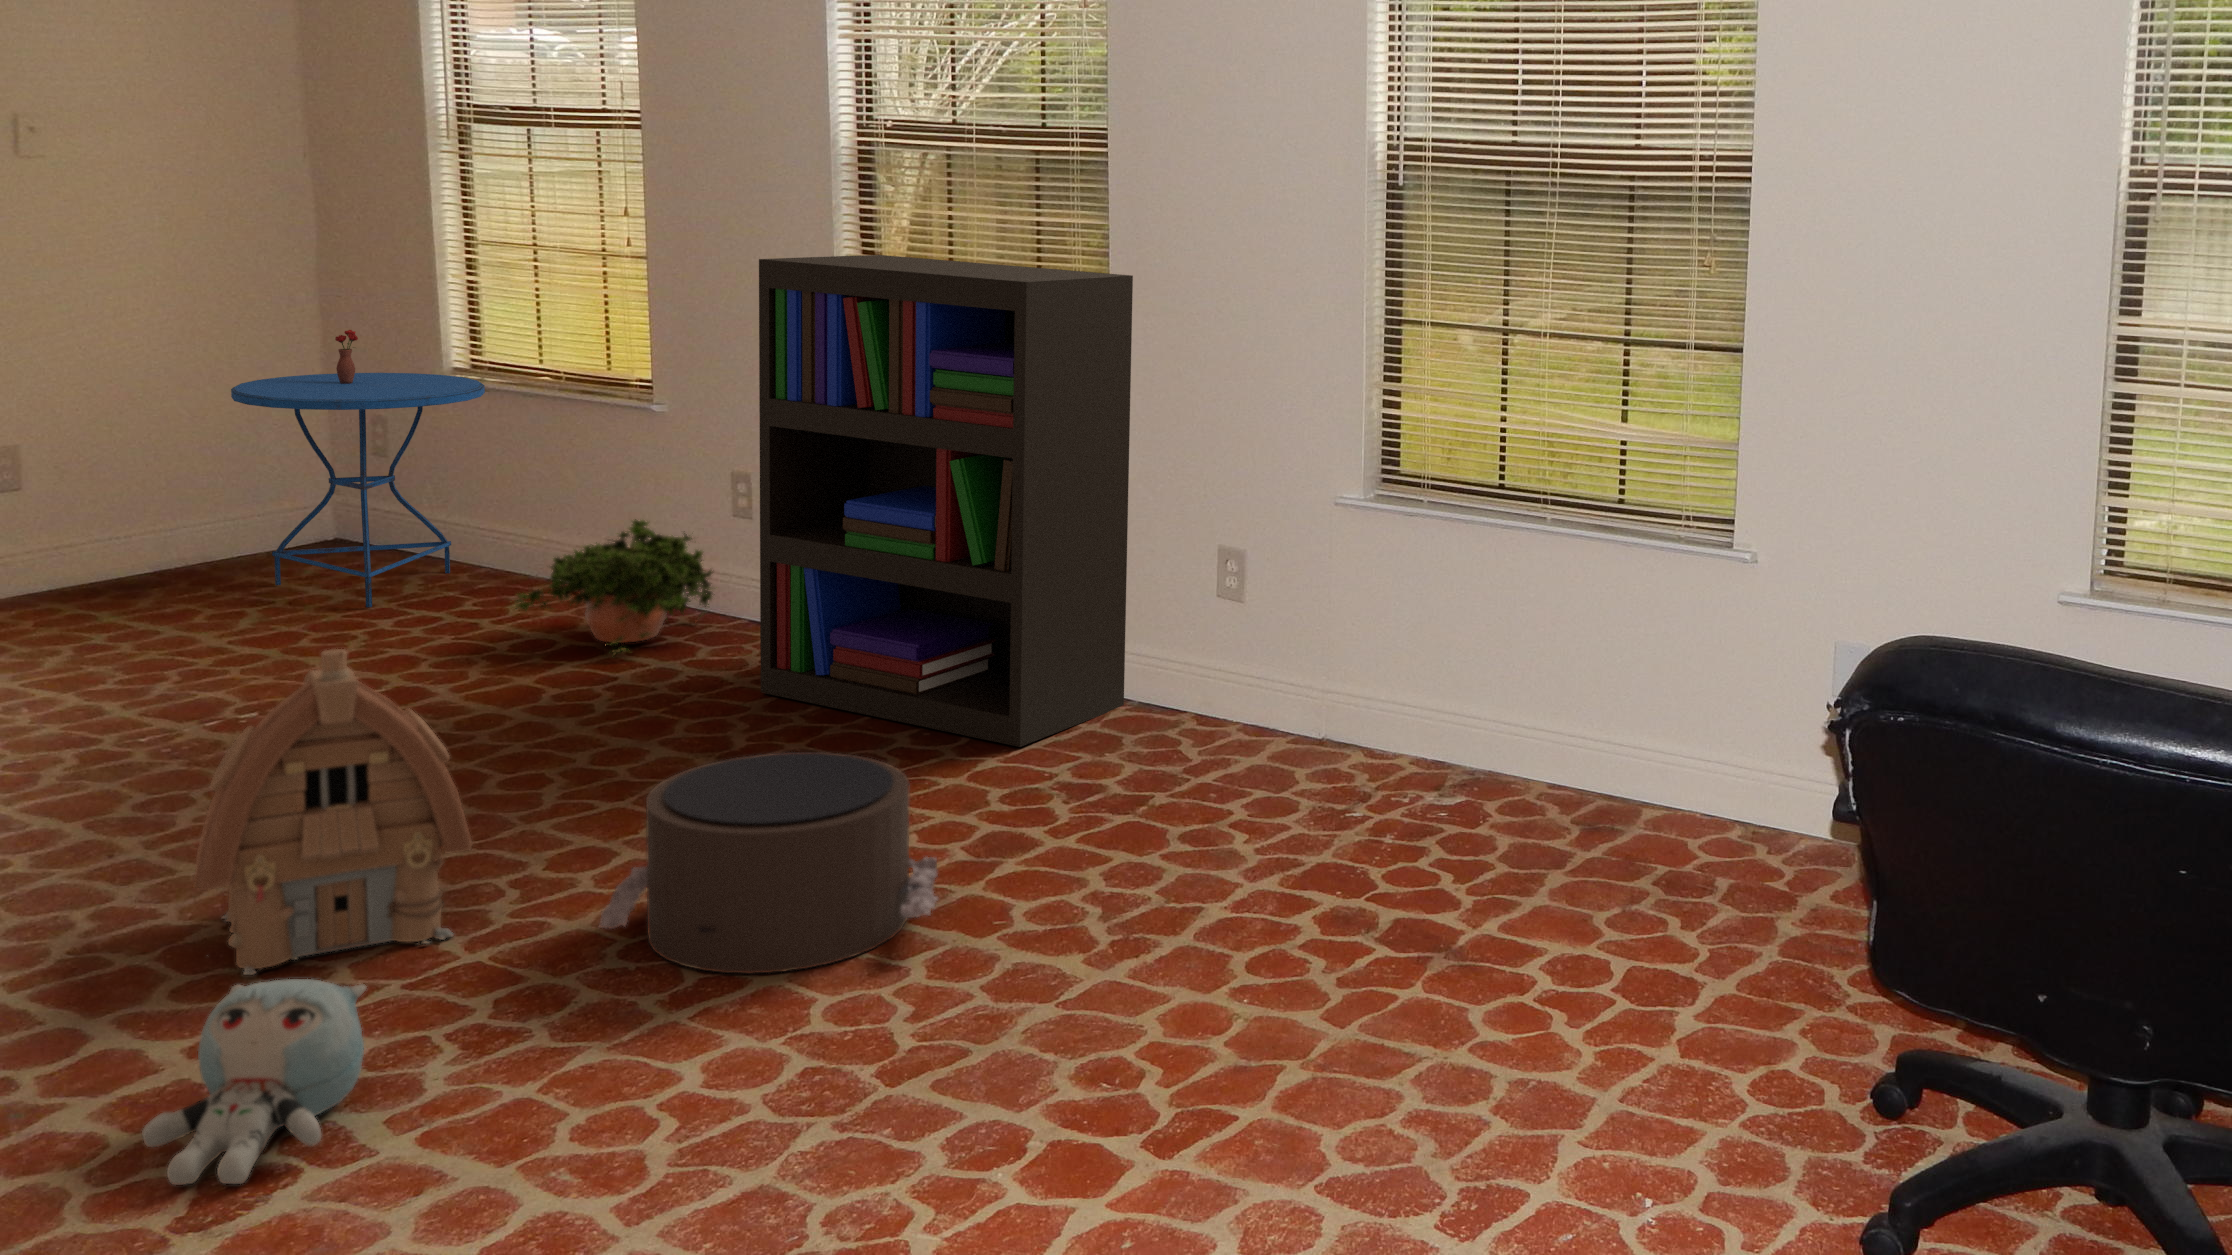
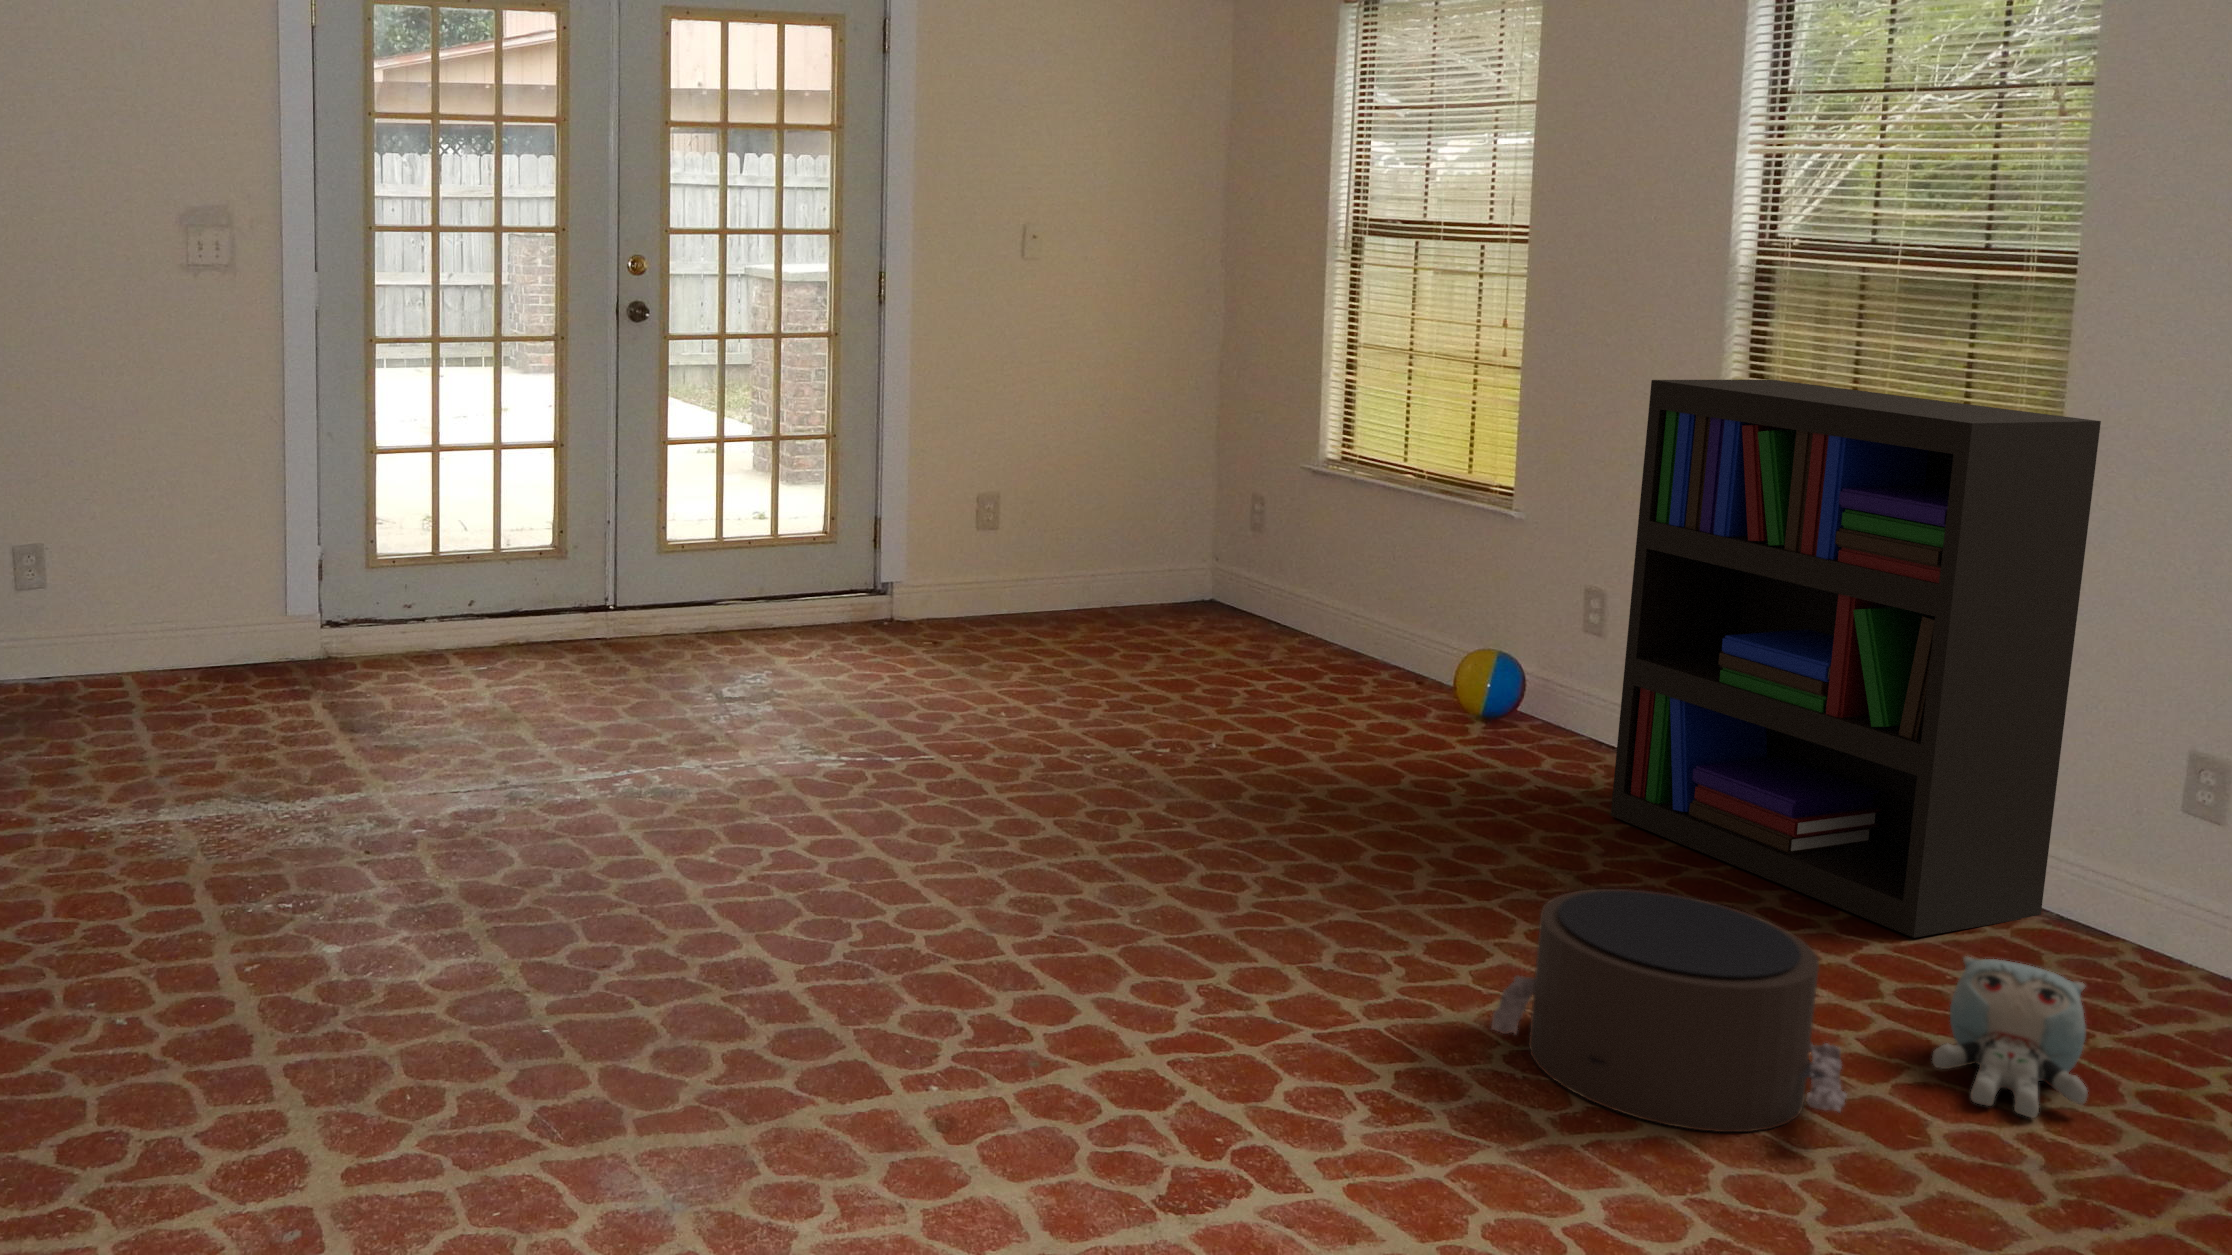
side table: present [231,330,485,608] -> none [1156,419,1355,666]
potted plant: present [515,519,717,655] -> none [1372,619,1567,752]
toy house: present [193,649,473,975] -> none [1156,717,1376,999]
plush toy: present [142,979,366,1185] -> present [1932,957,2088,1118]

